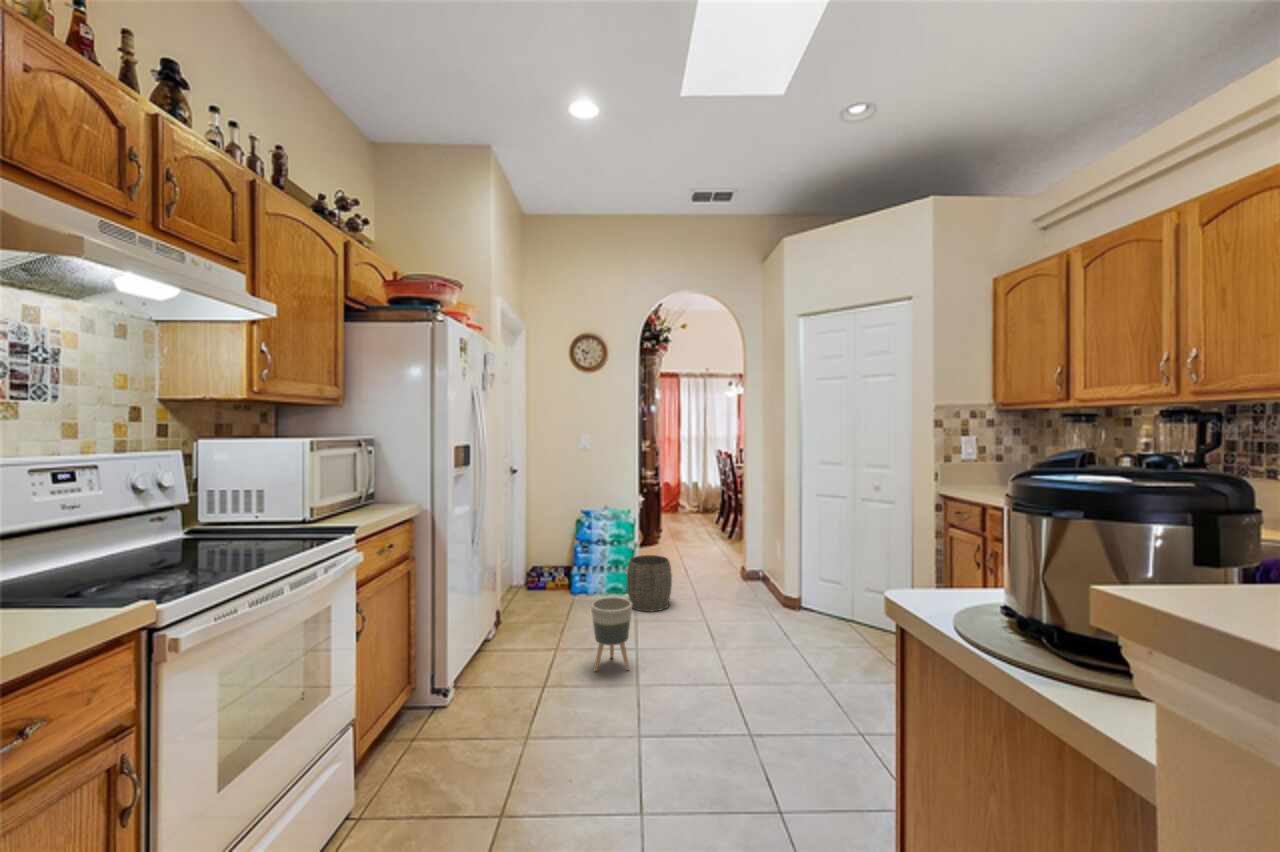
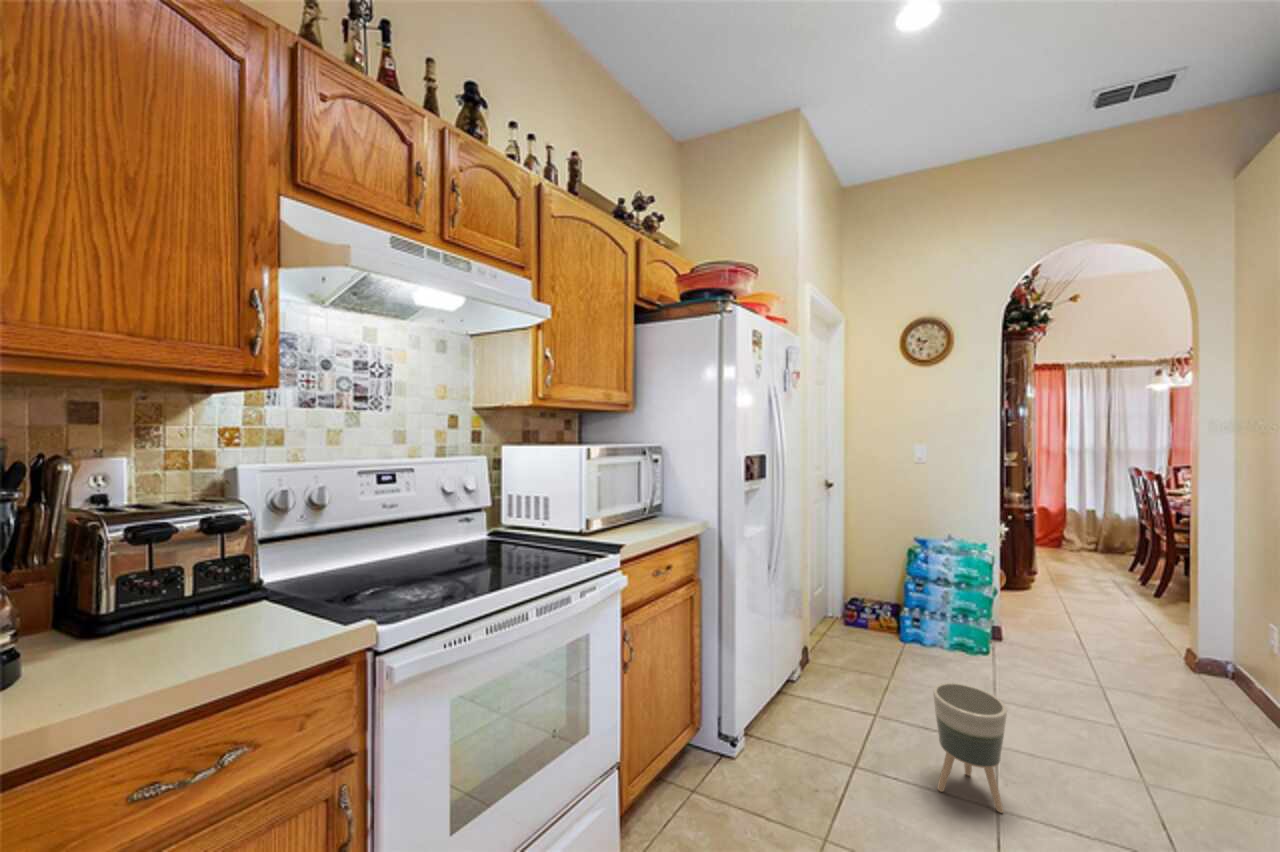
woven basket: present [627,555,672,612] -> none [988,616,1072,710]

